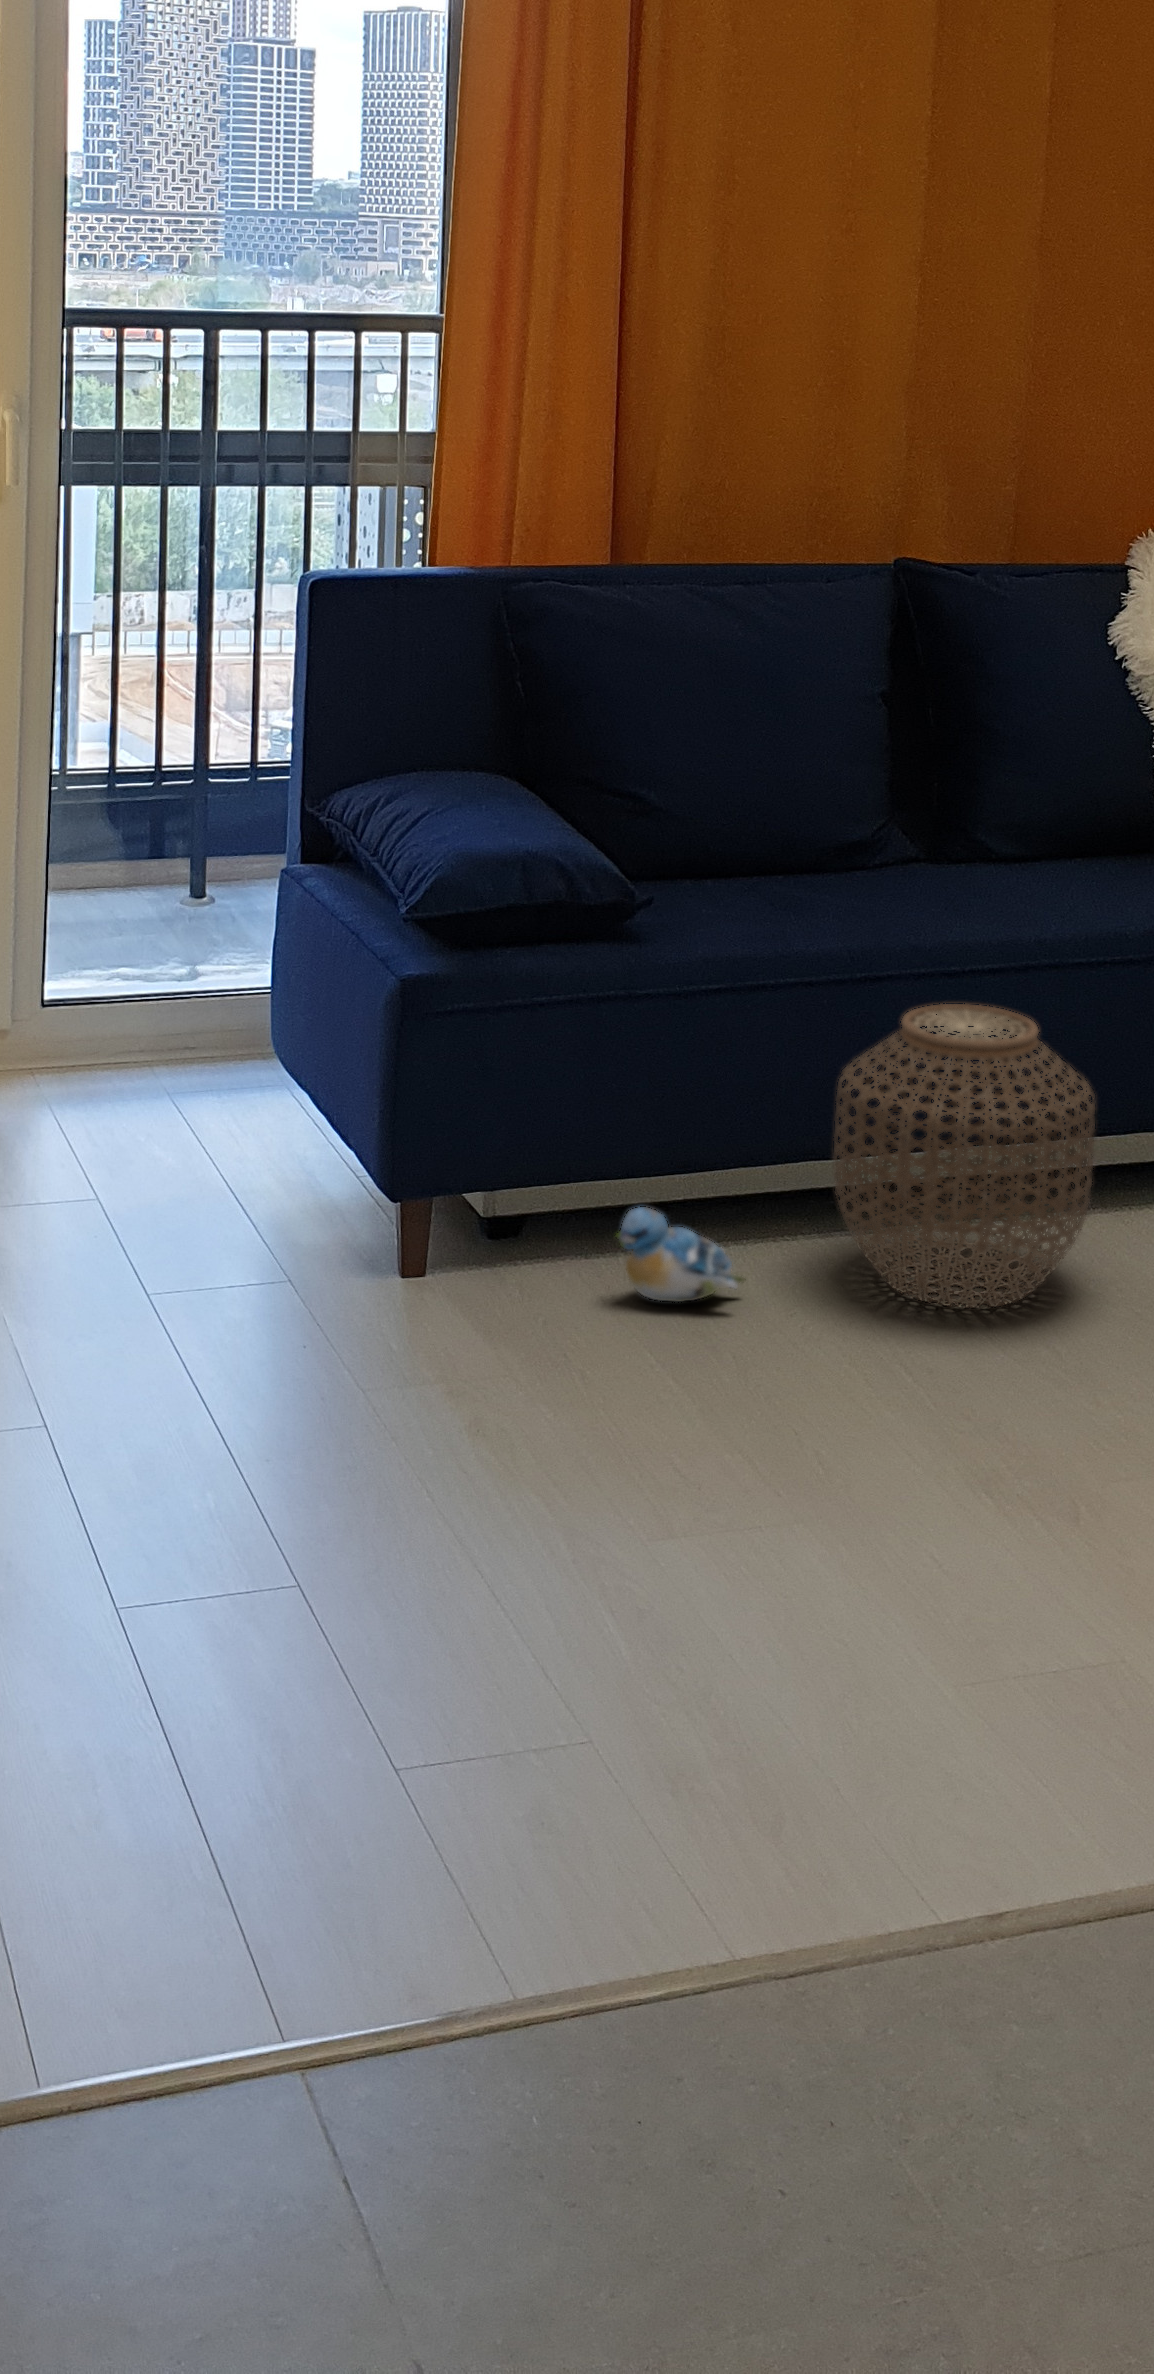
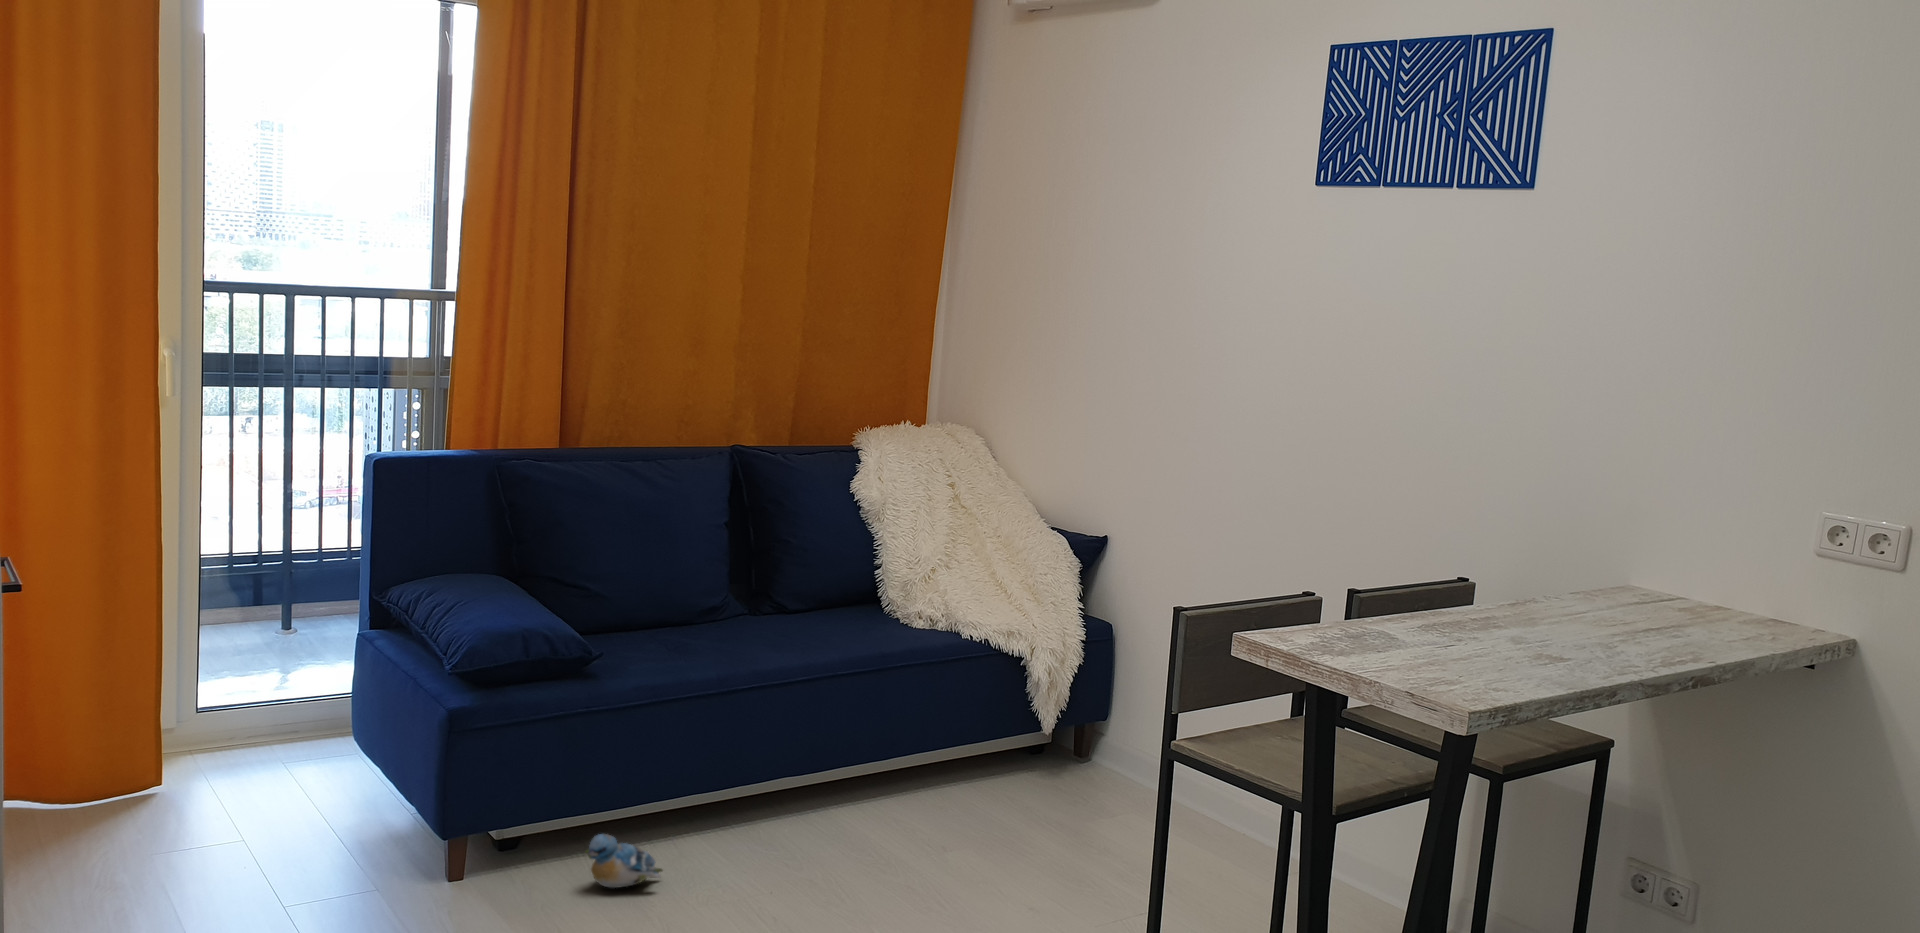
woven basket: present [833,1004,1095,1308] -> none [714,702,865,876]

